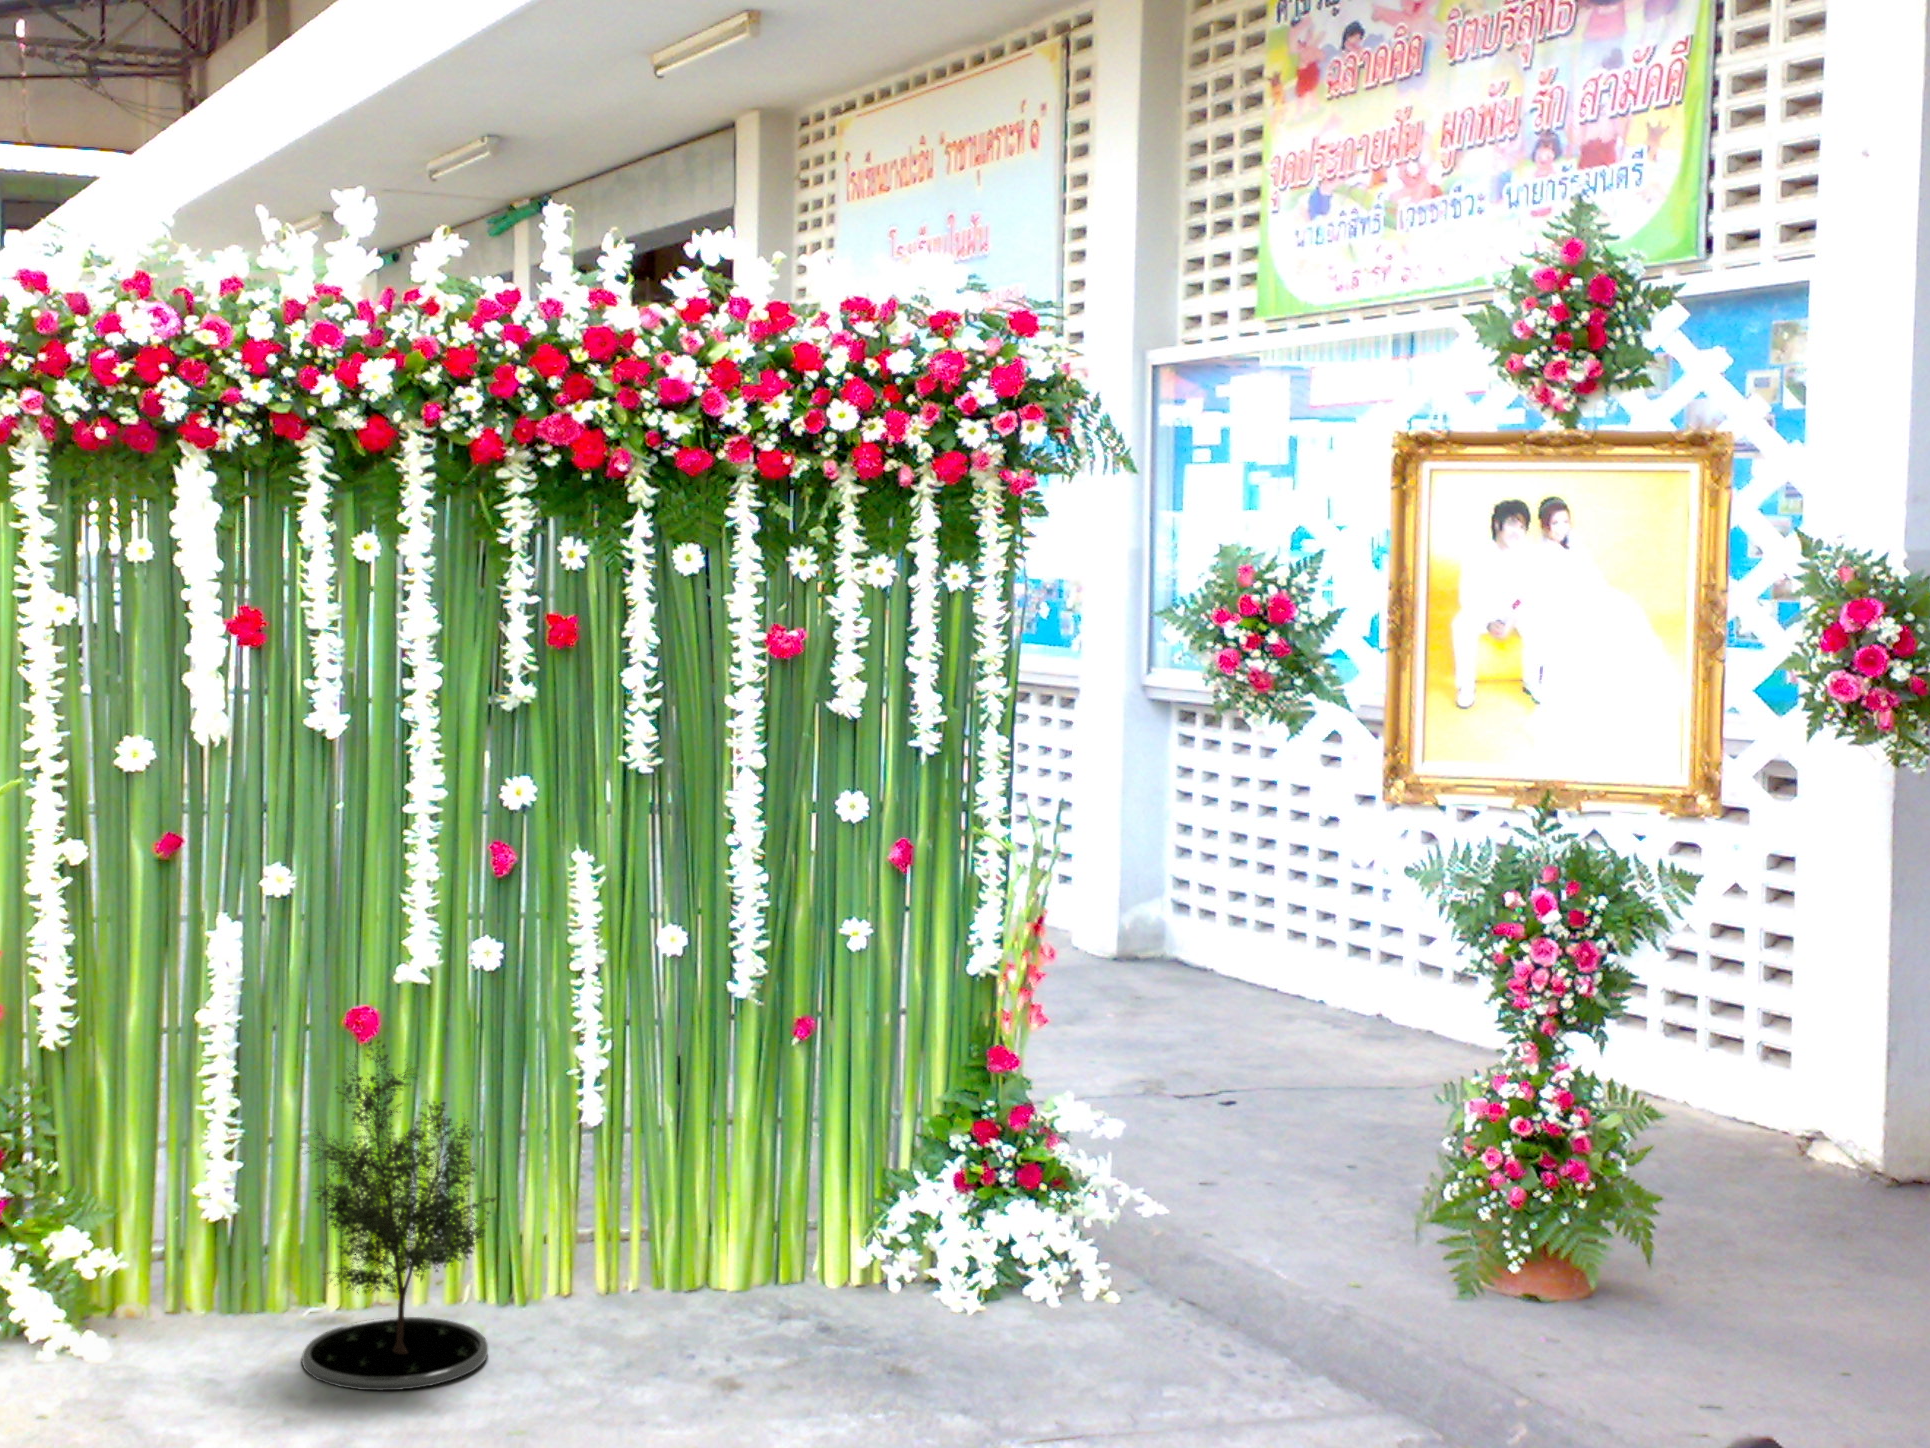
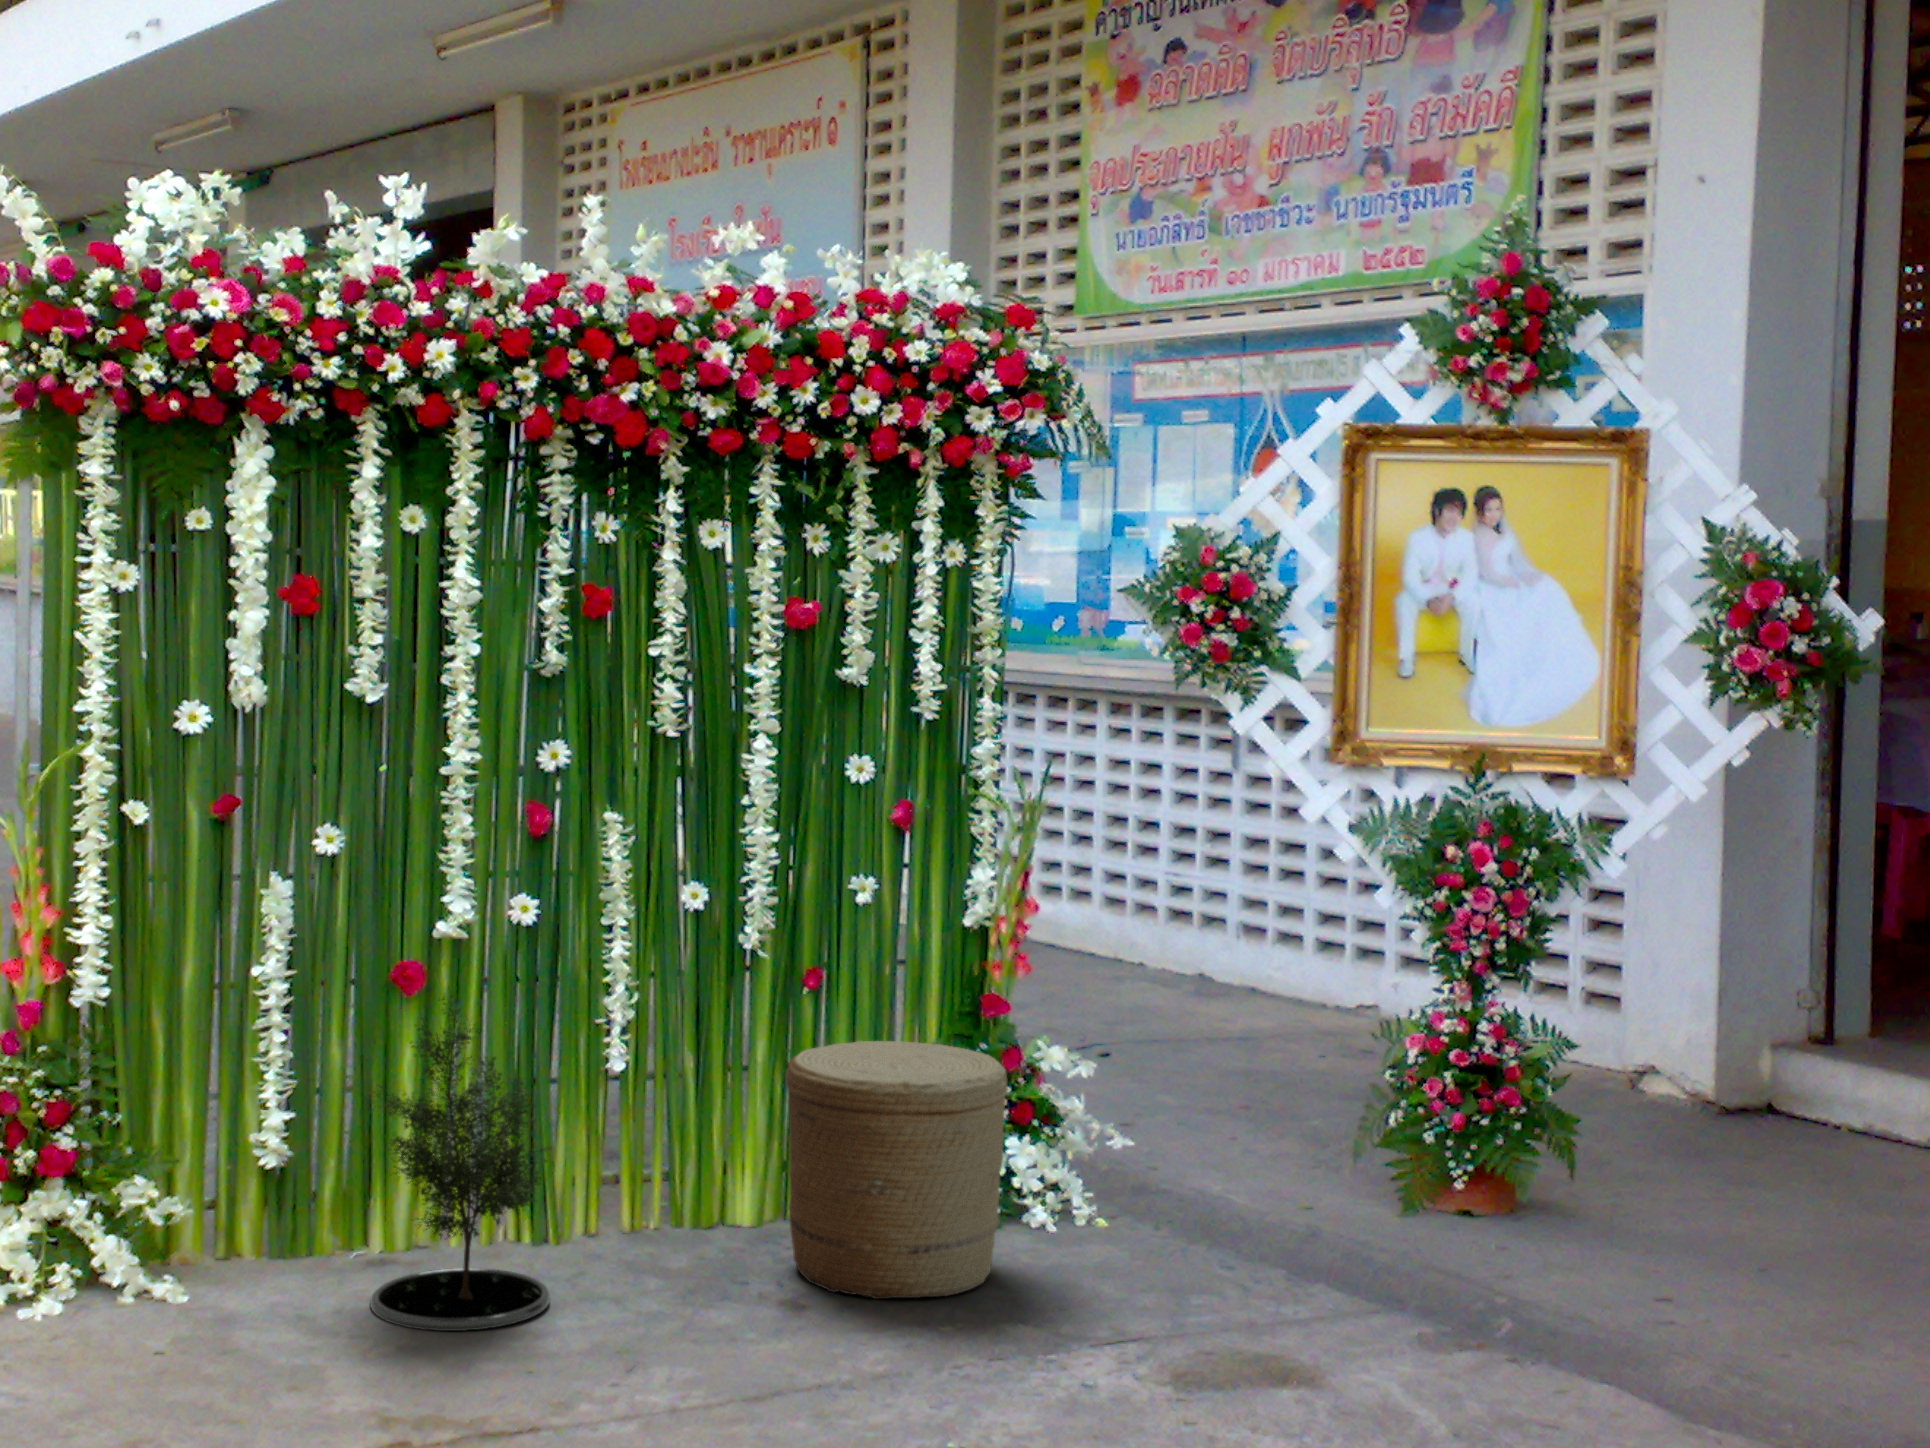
woven basket: none [752,1093,989,1377] -> present [786,1041,1007,1299]

